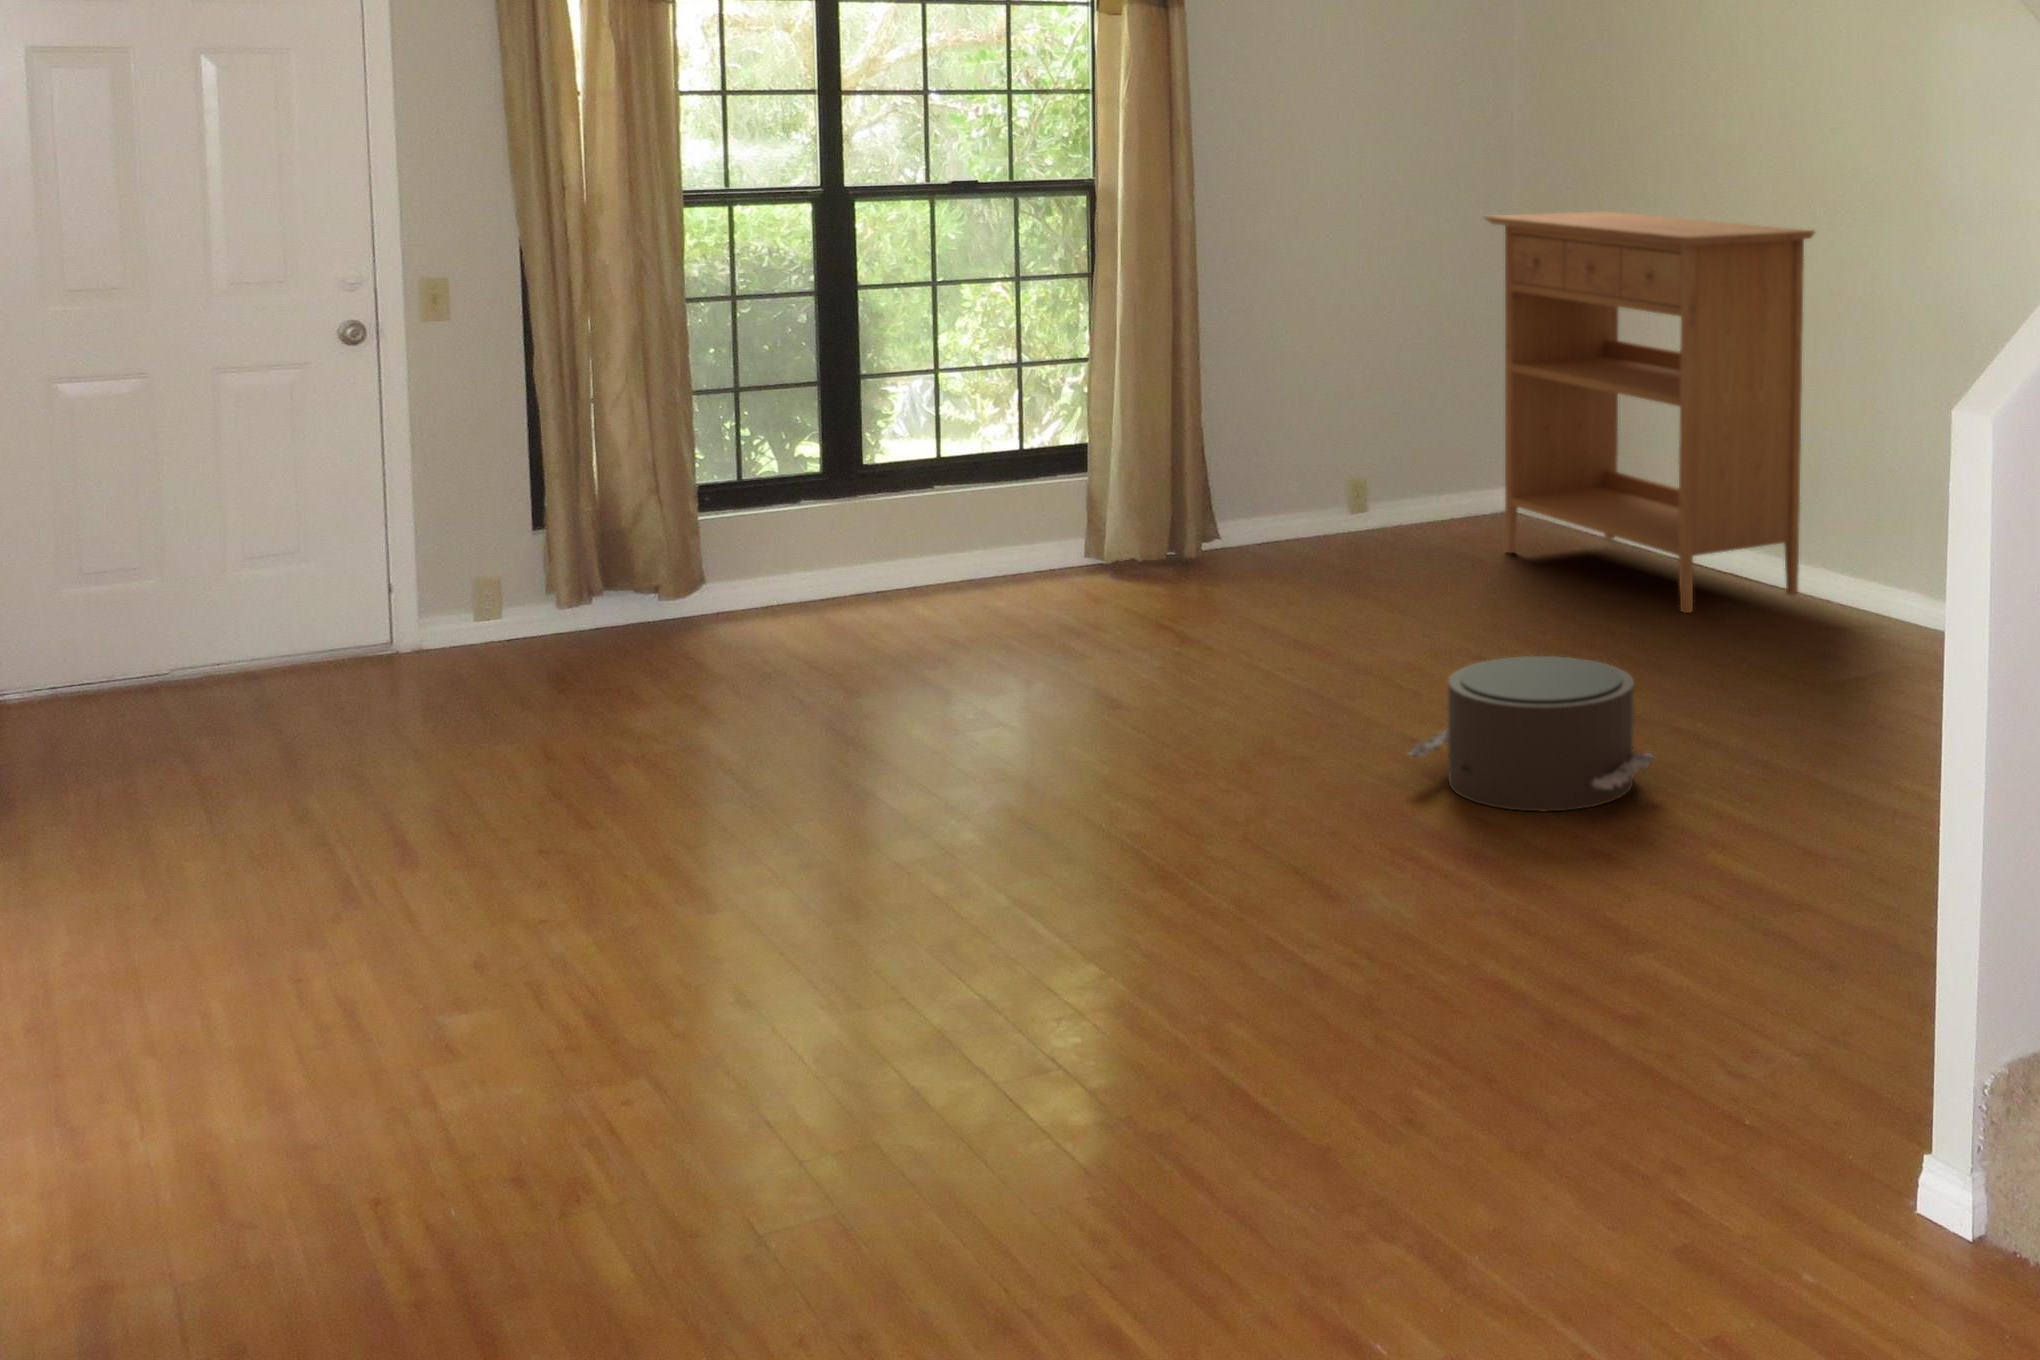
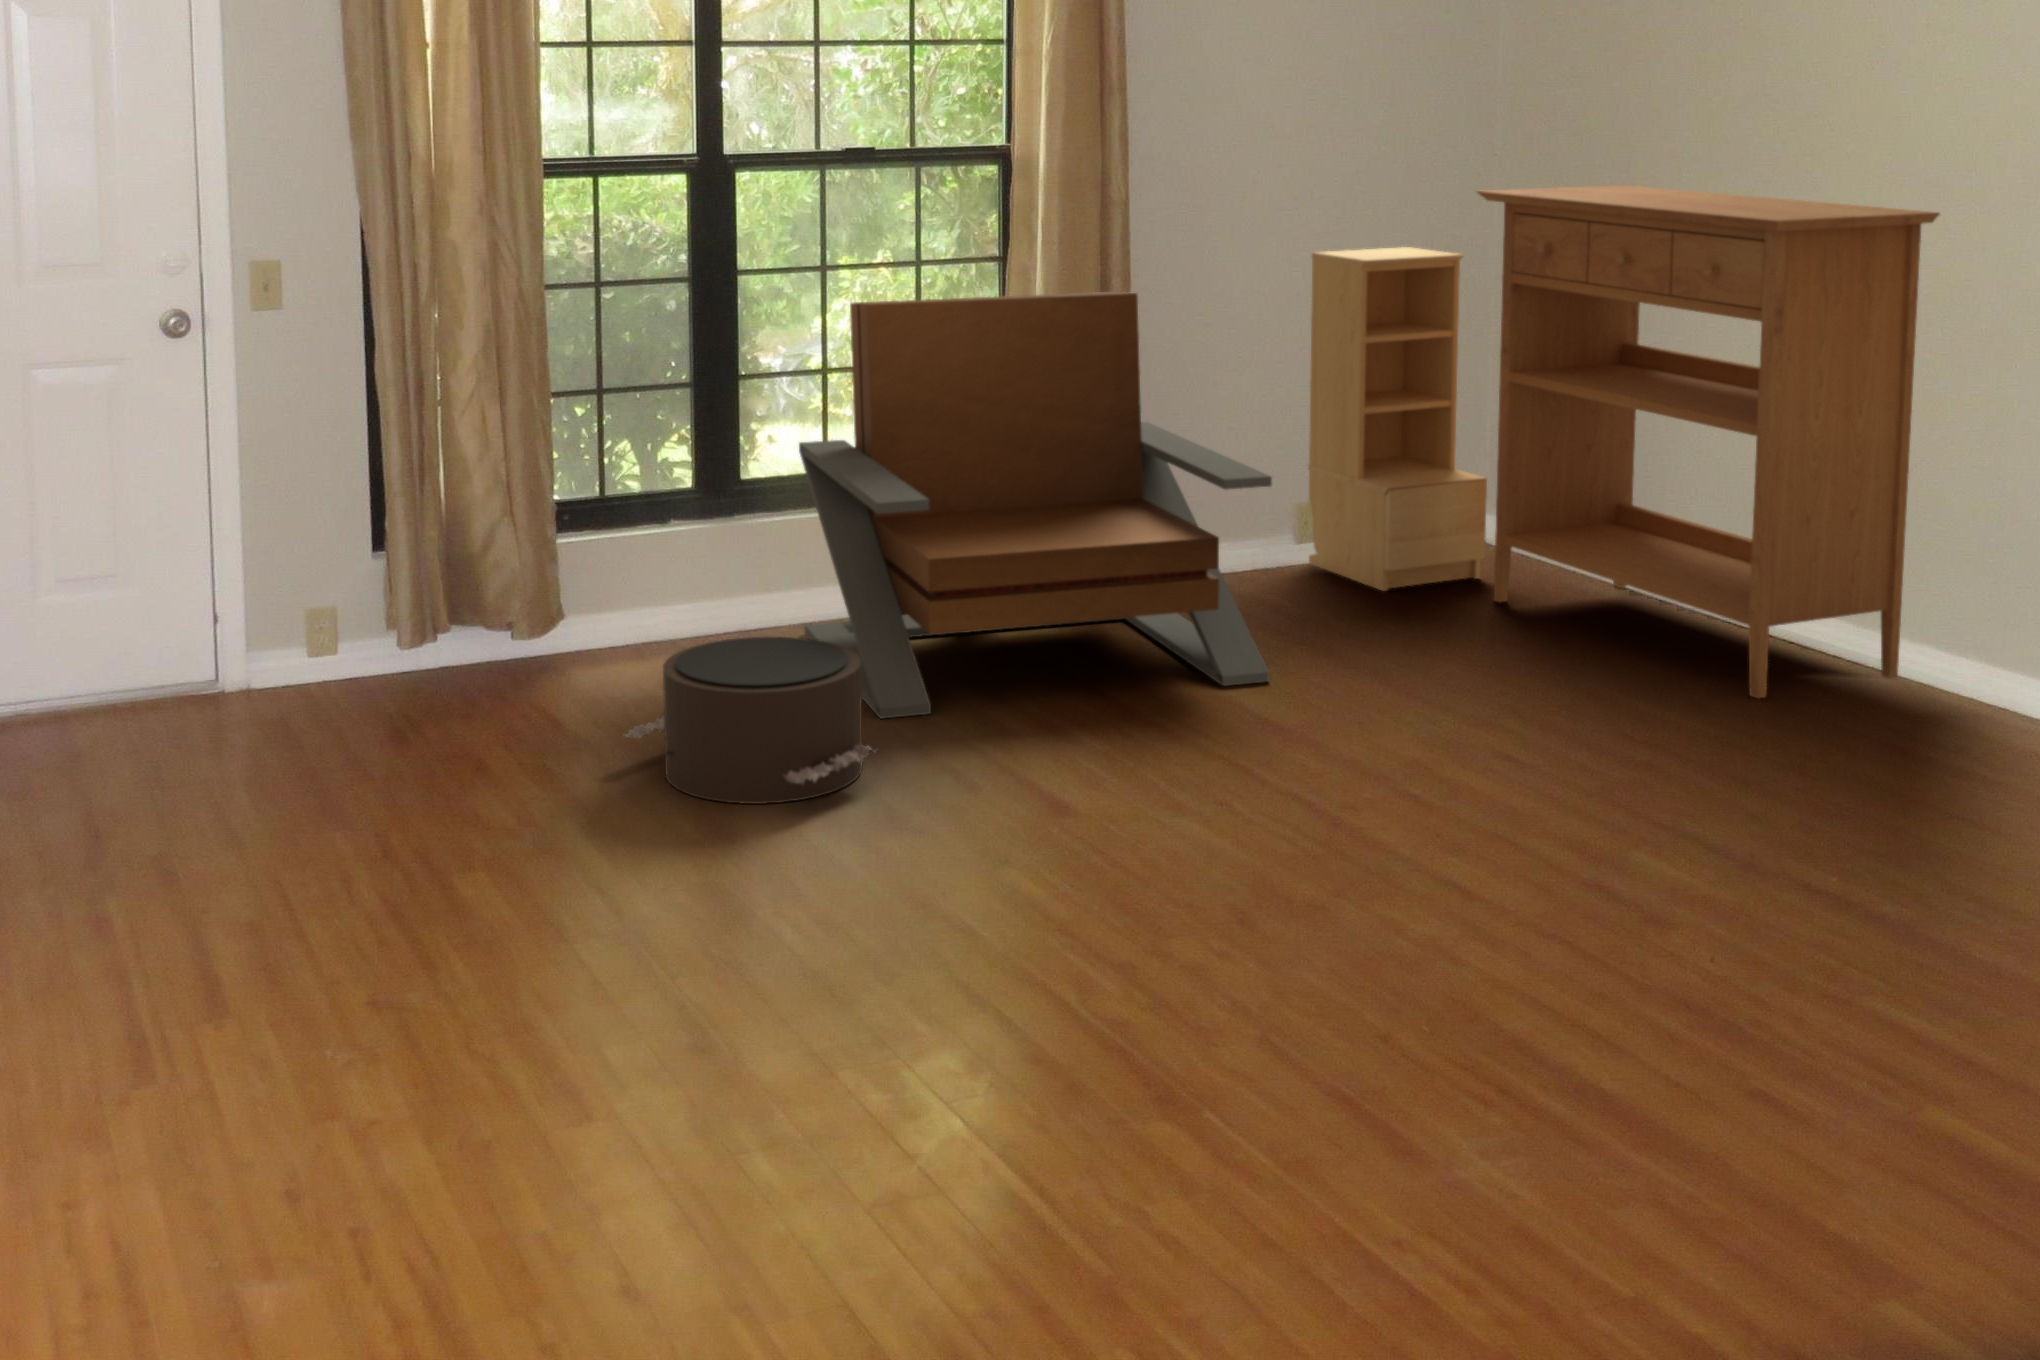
bookshelf: none [1358,264,1503,548] -> present [1308,247,1487,591]
lounge chair: none [914,301,1306,652] -> present [799,292,1272,719]
pouf: present [1409,656,1654,811] -> present [625,637,873,804]

